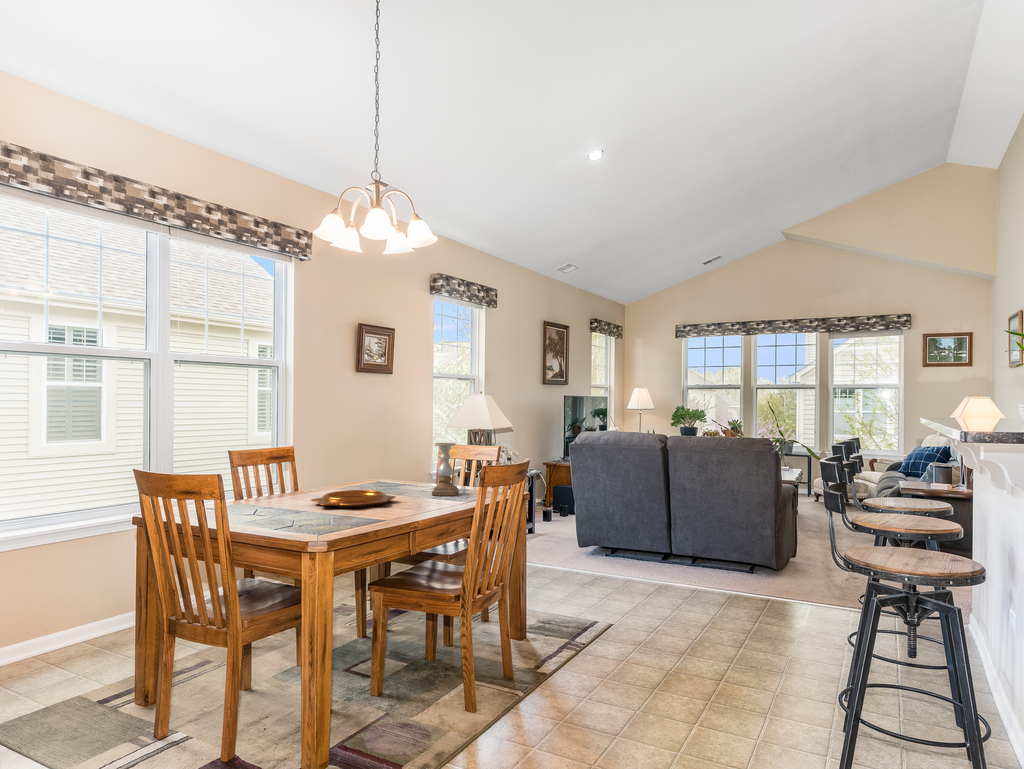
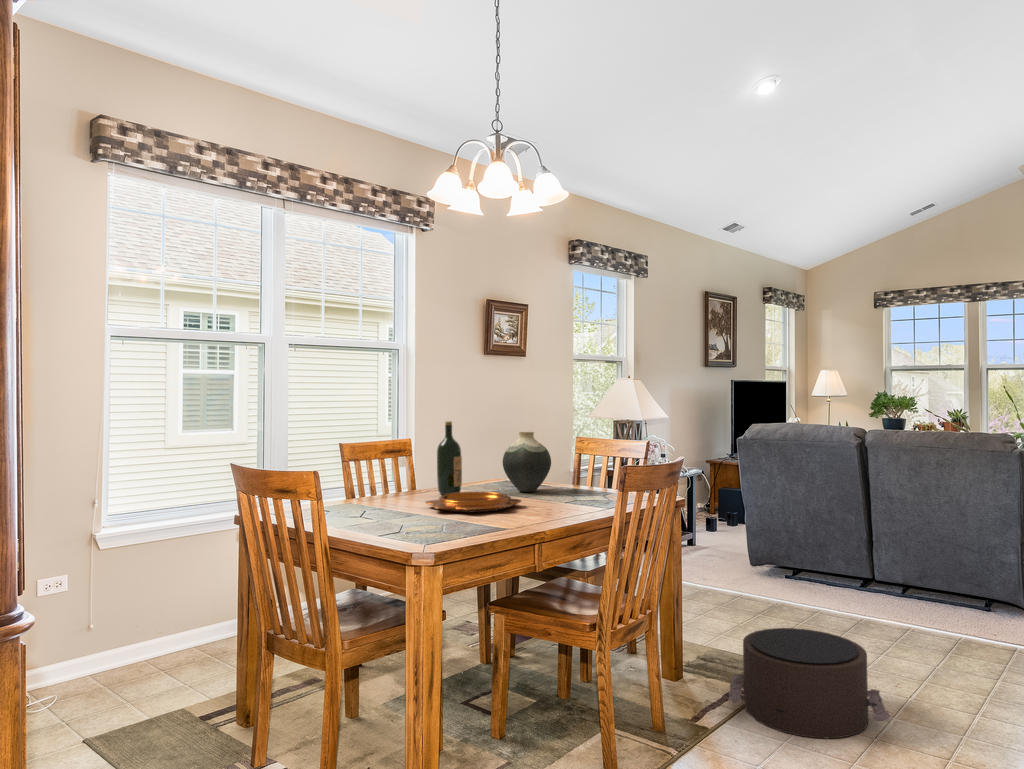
wine bottle: none [319,430,342,494] -> present [437,421,462,495]
vase: none [377,439,419,490] -> present [503,432,551,492]
candle holder: present [432,443,459,496] -> none [565,437,598,501]
pouf: none [562,592,681,675] -> present [729,628,889,738]

